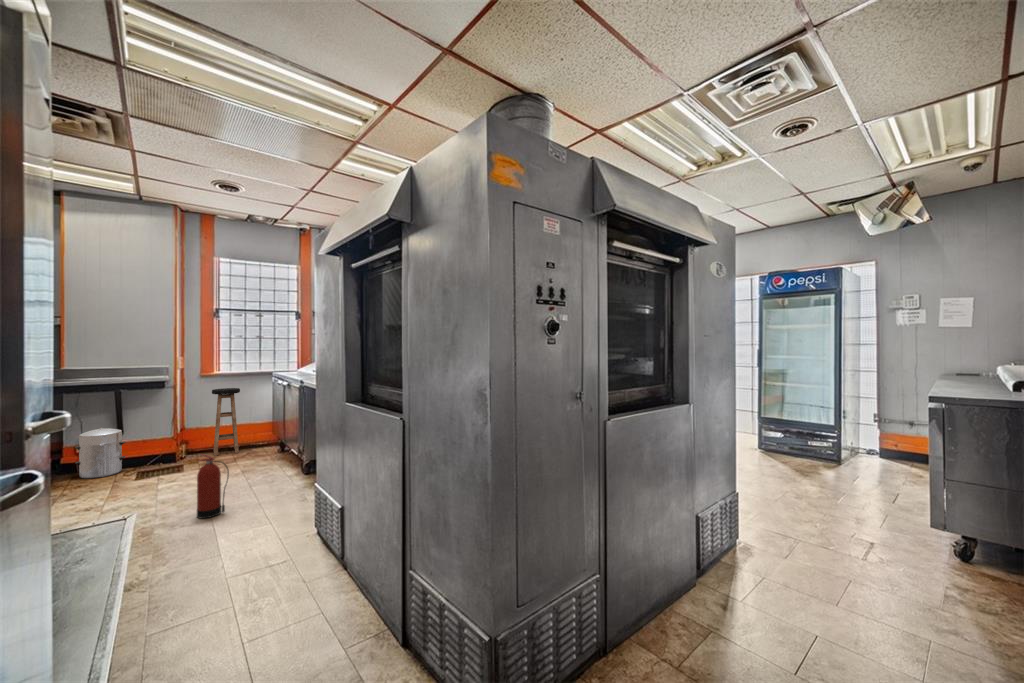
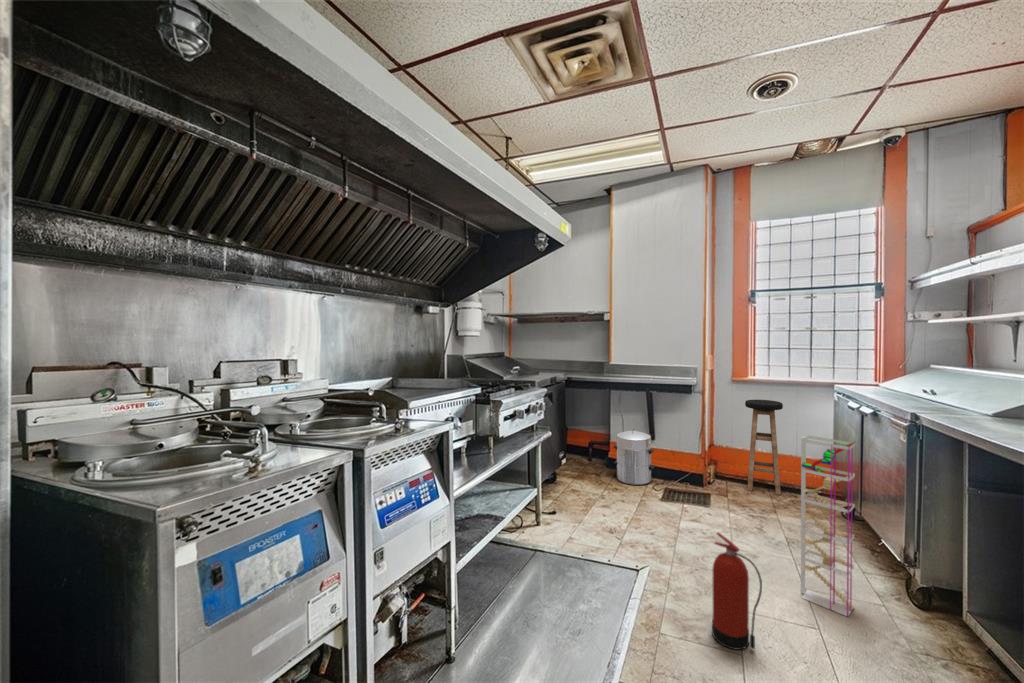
shelving unit: none [251,393,279,488] -> present [801,436,855,616]

